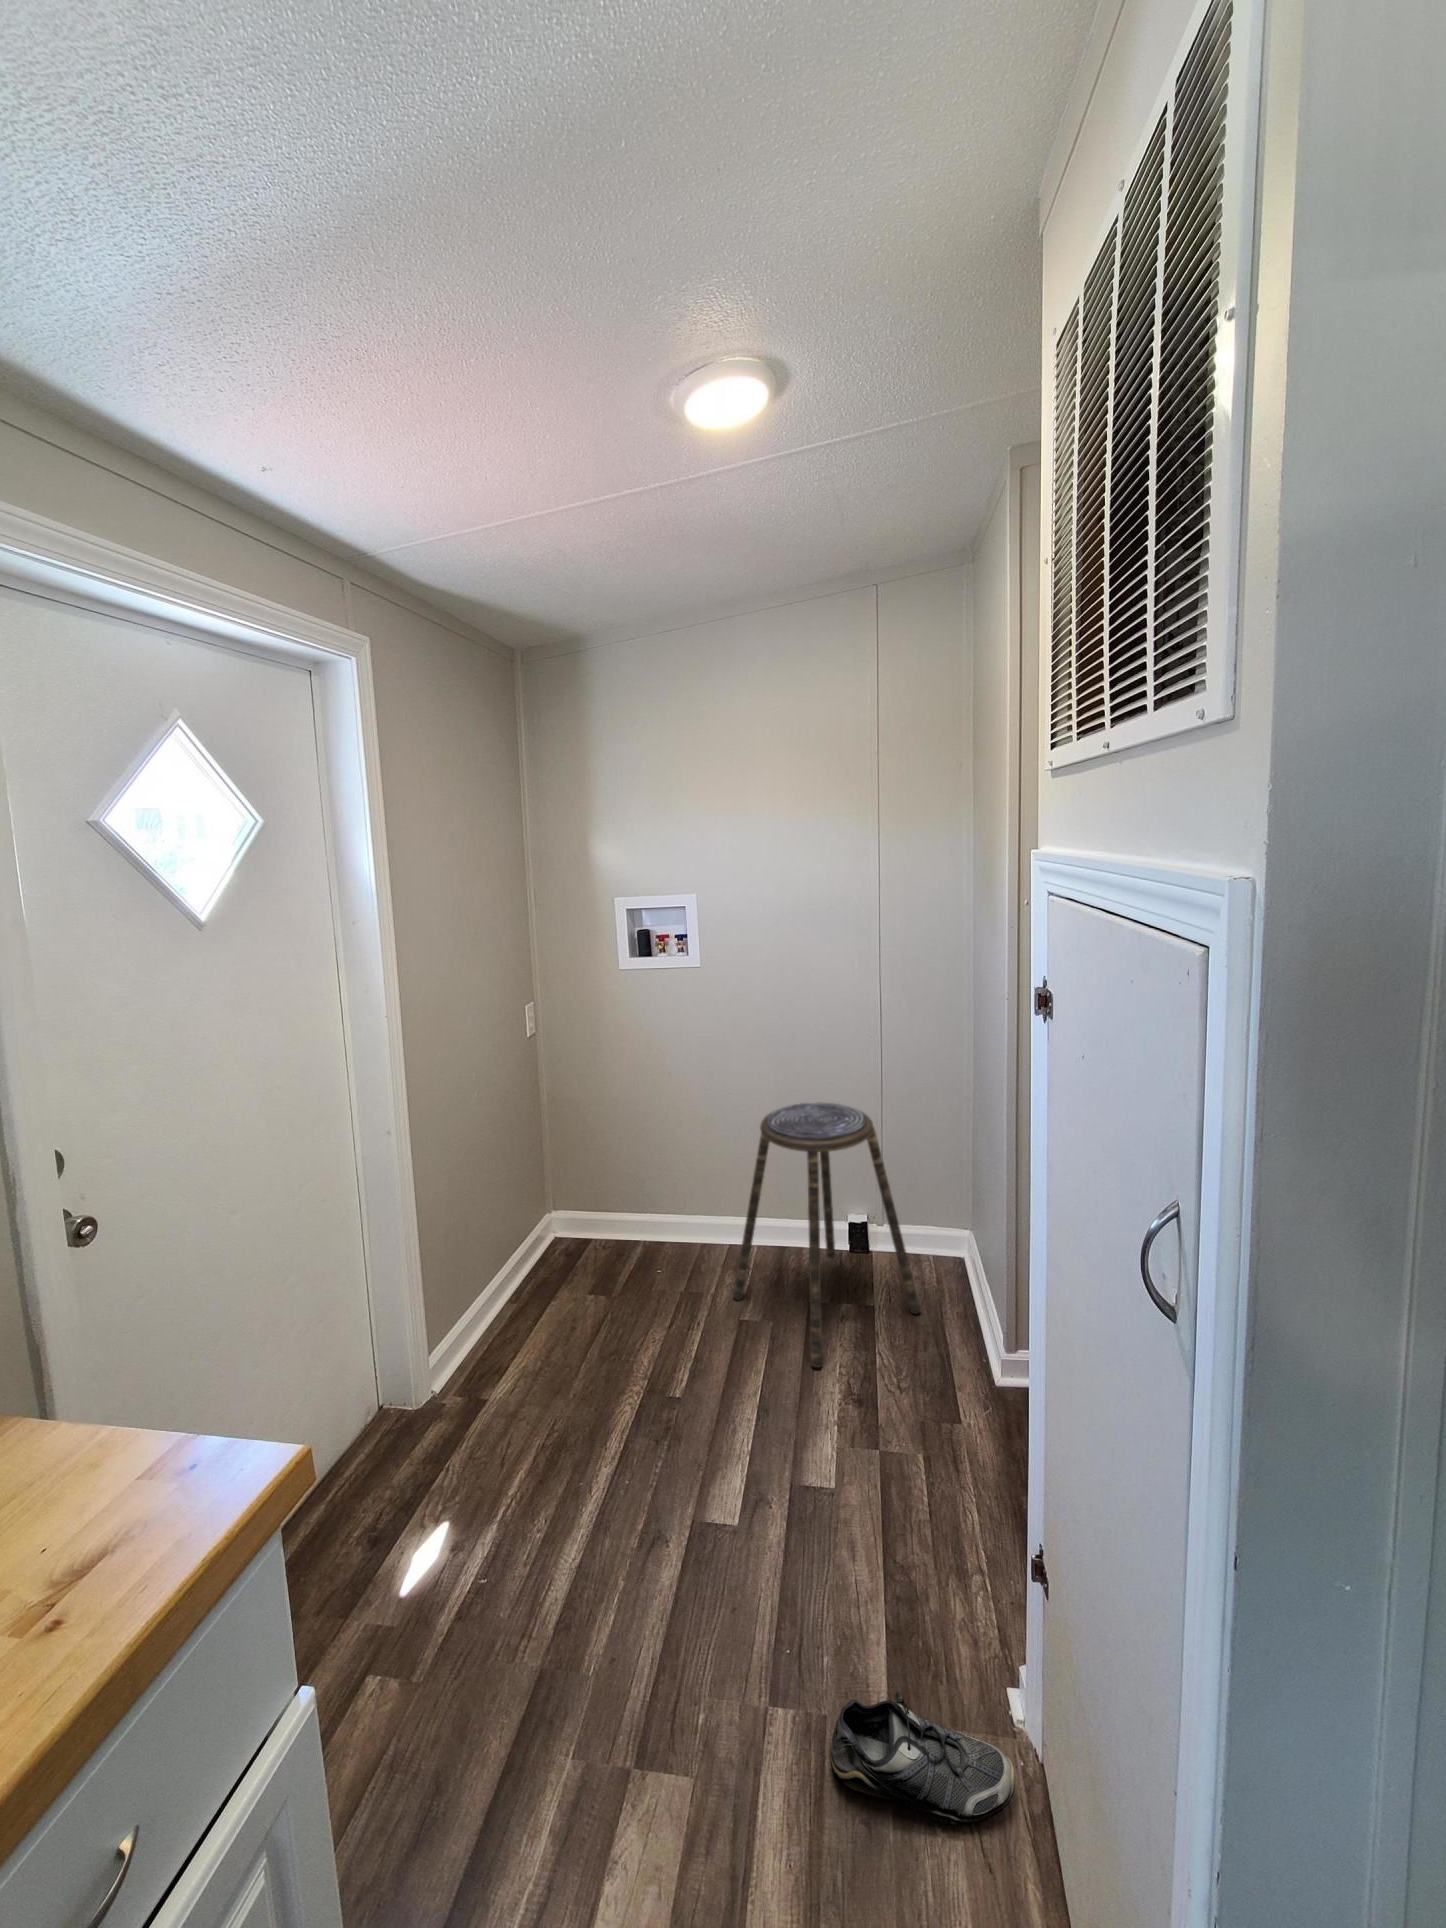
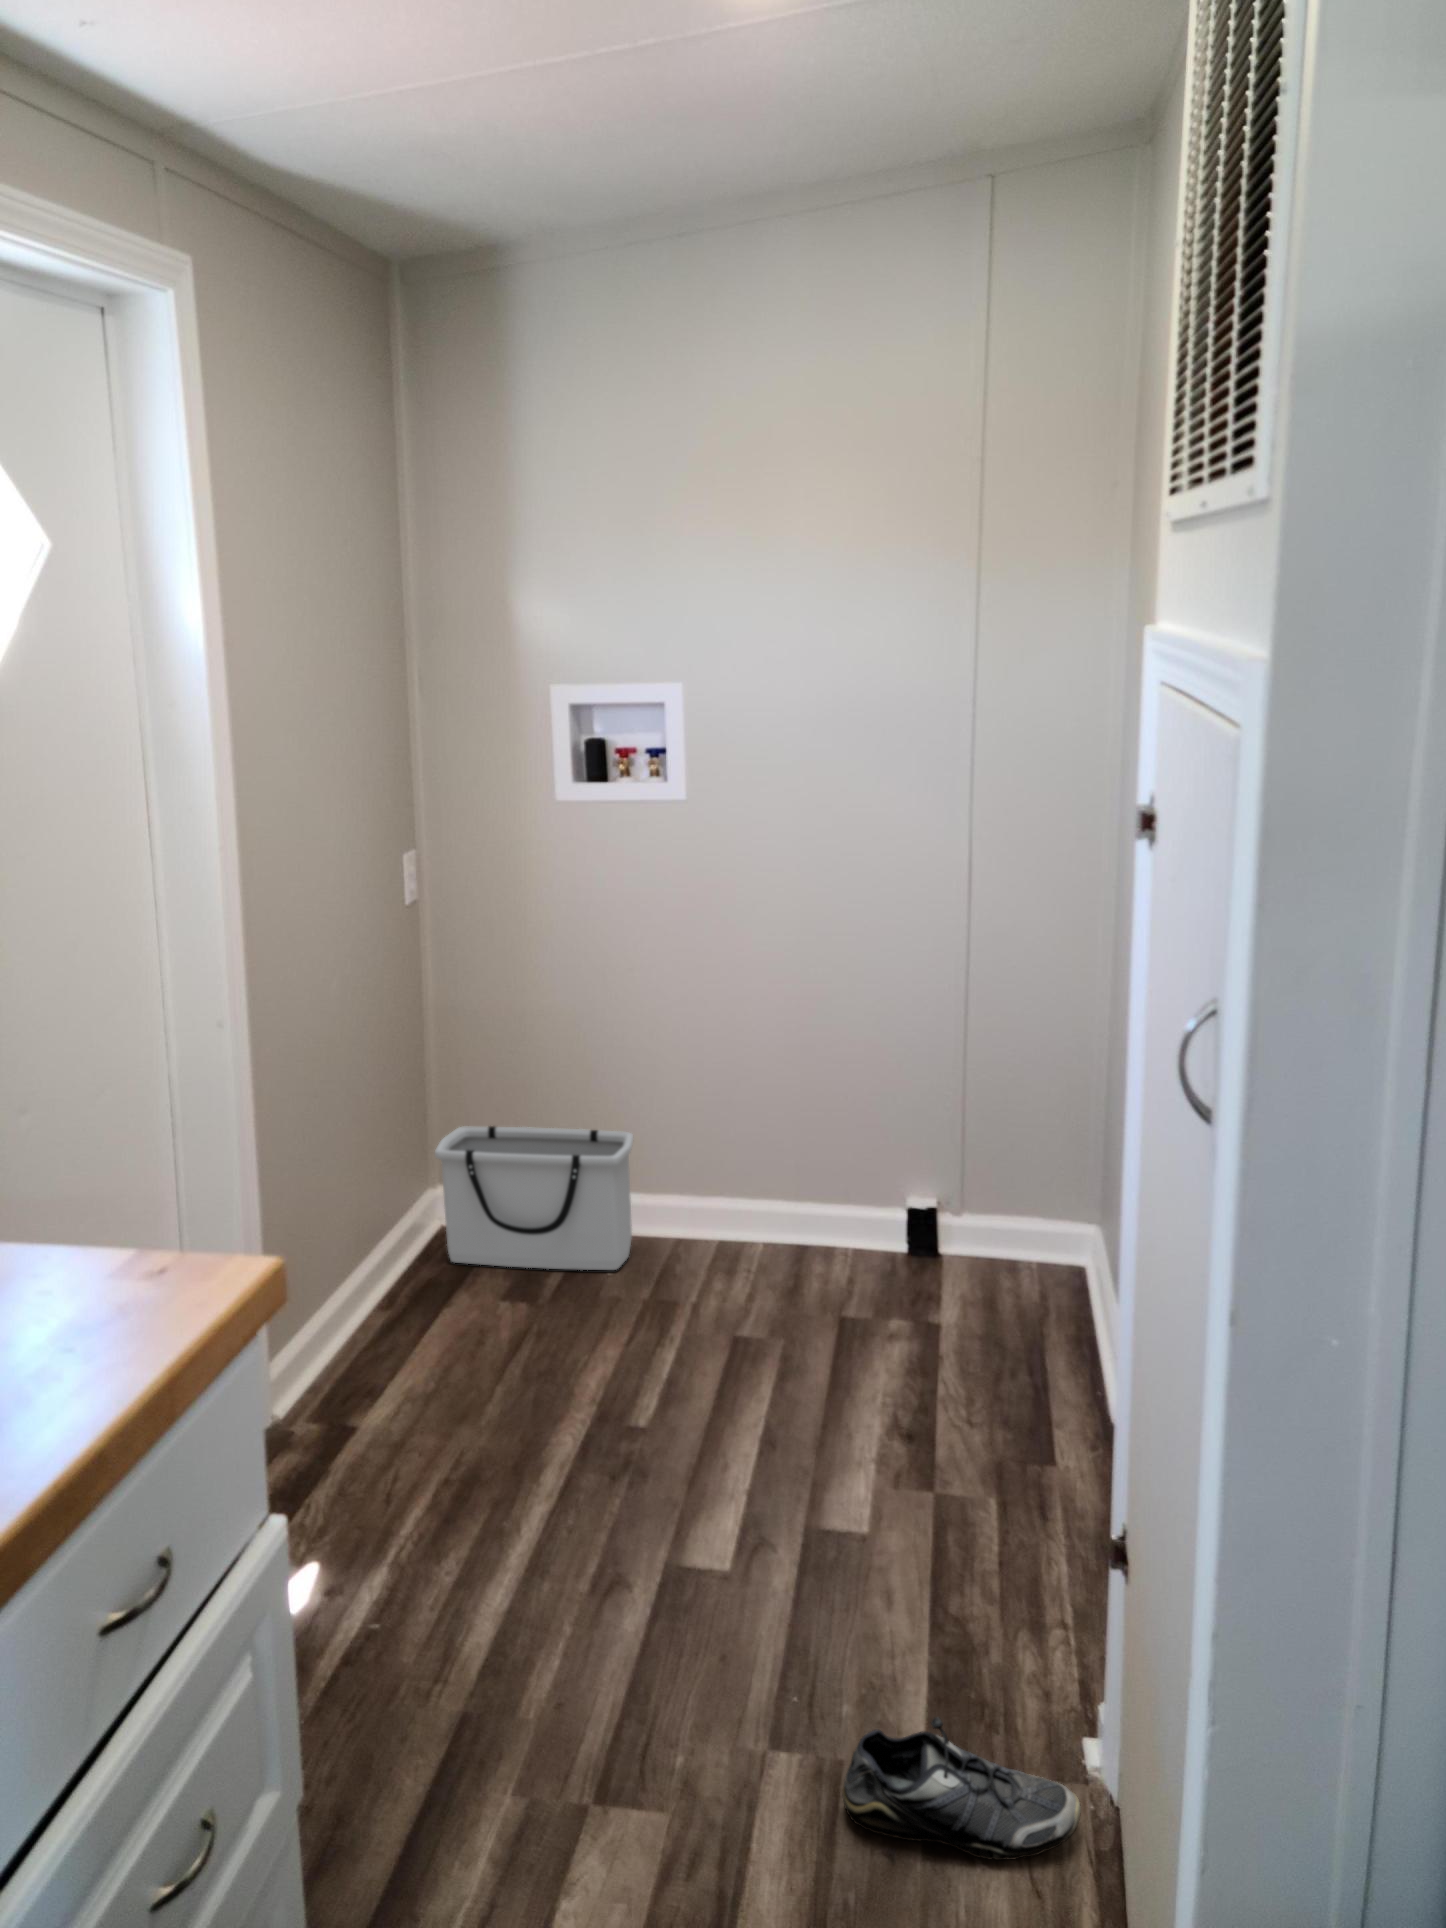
stool: present [733,1102,920,1368] -> none [726,1017,1010,1395]
storage bin: none [546,1173,672,1268] -> present [435,1126,633,1270]

